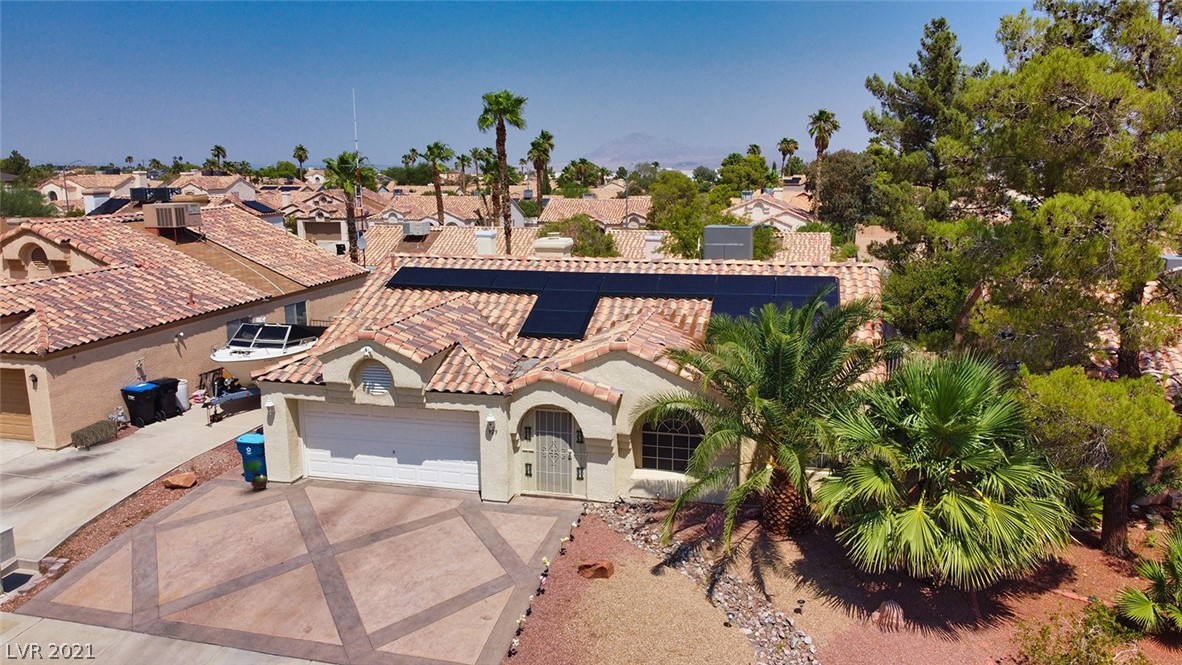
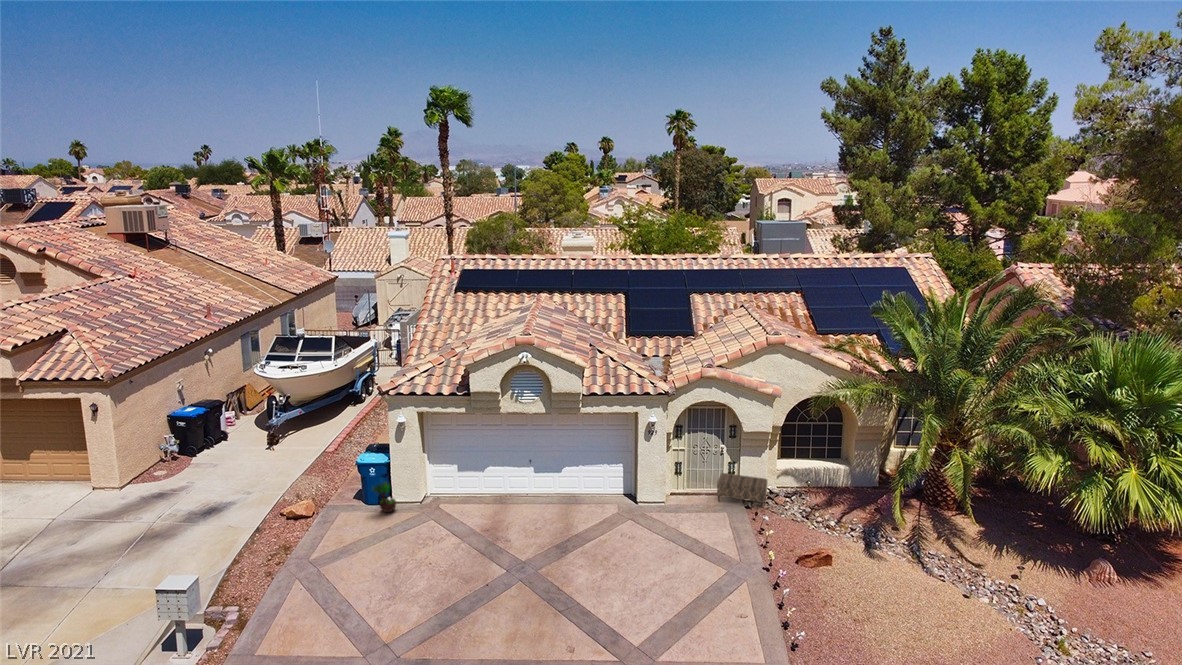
bench: present [71,420,118,451] -> present [717,473,767,508]

